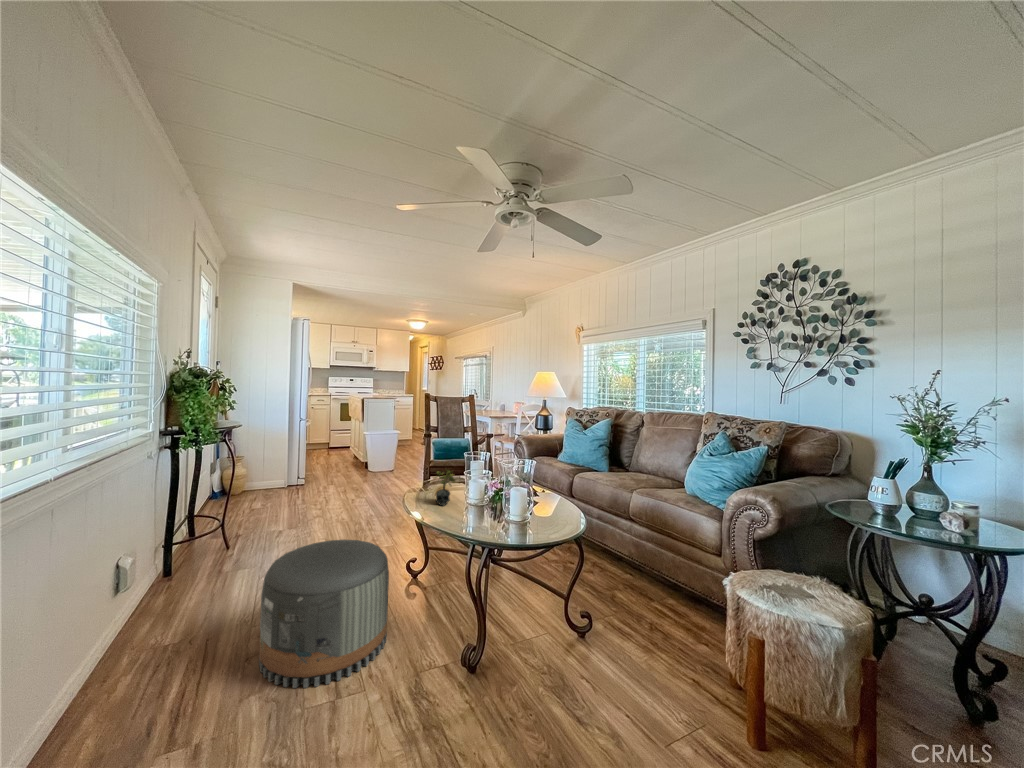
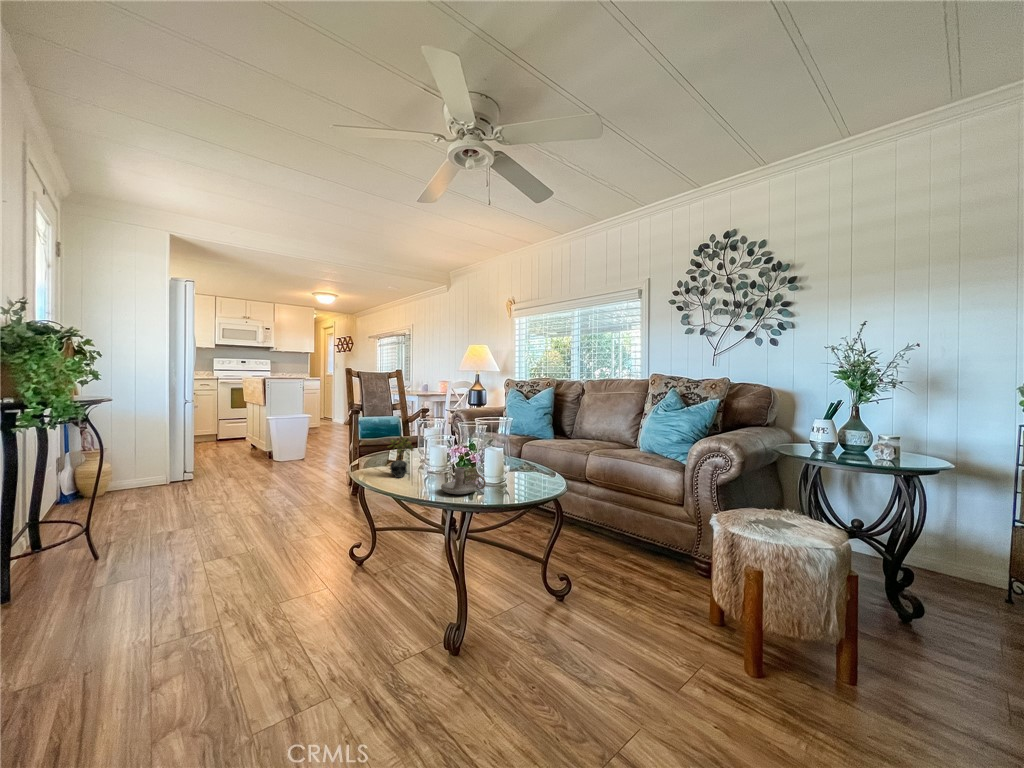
candle holder: none [469,503,507,528] -> present [441,467,486,494]
pouf: present [259,540,389,688] -> none [172,525,345,714]

